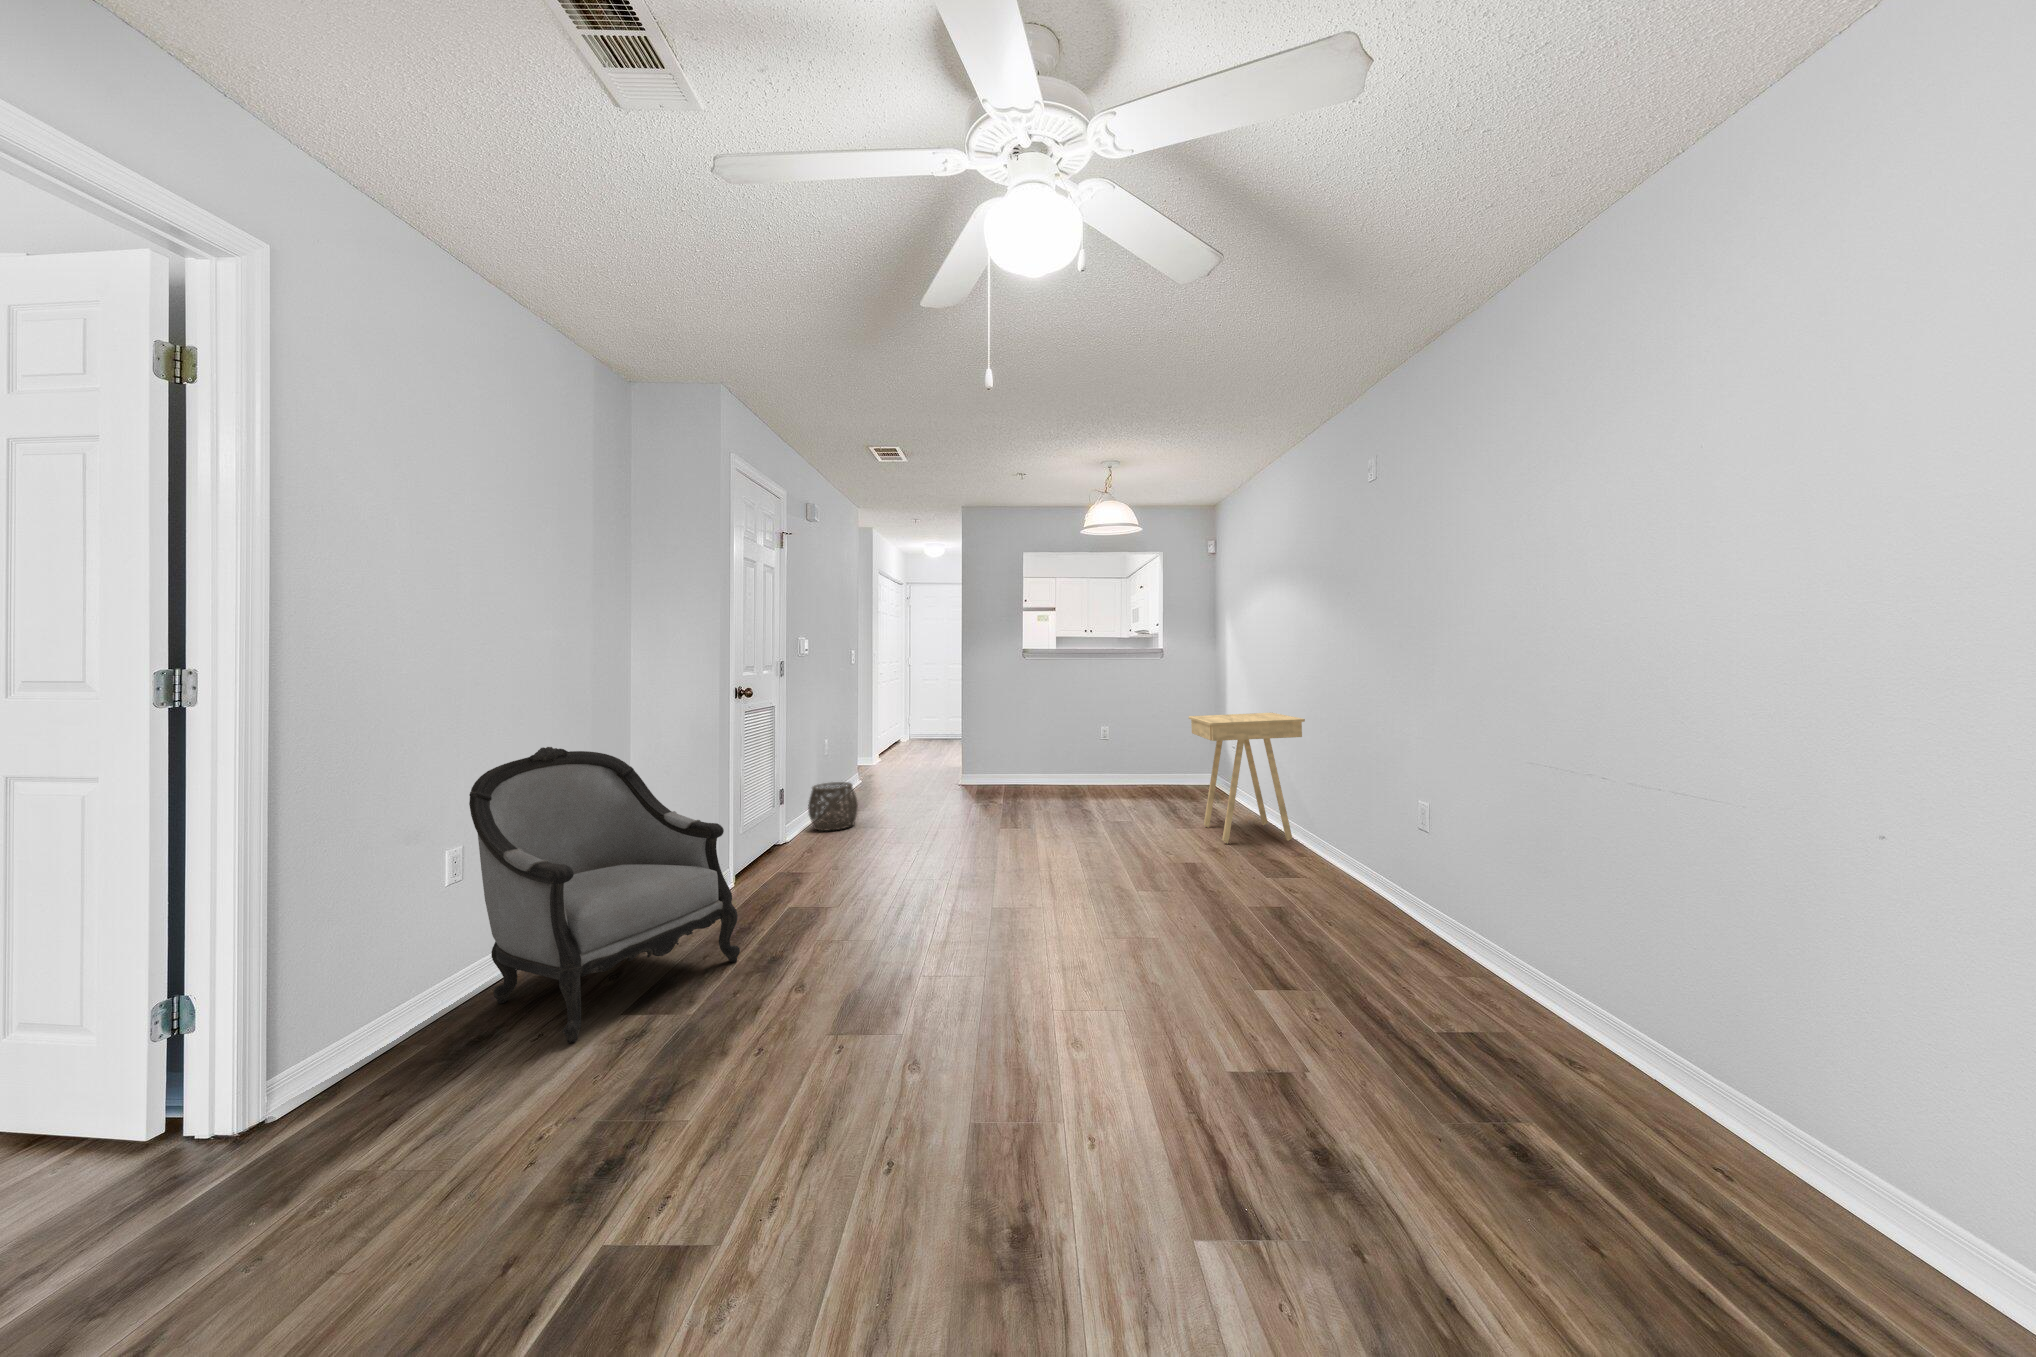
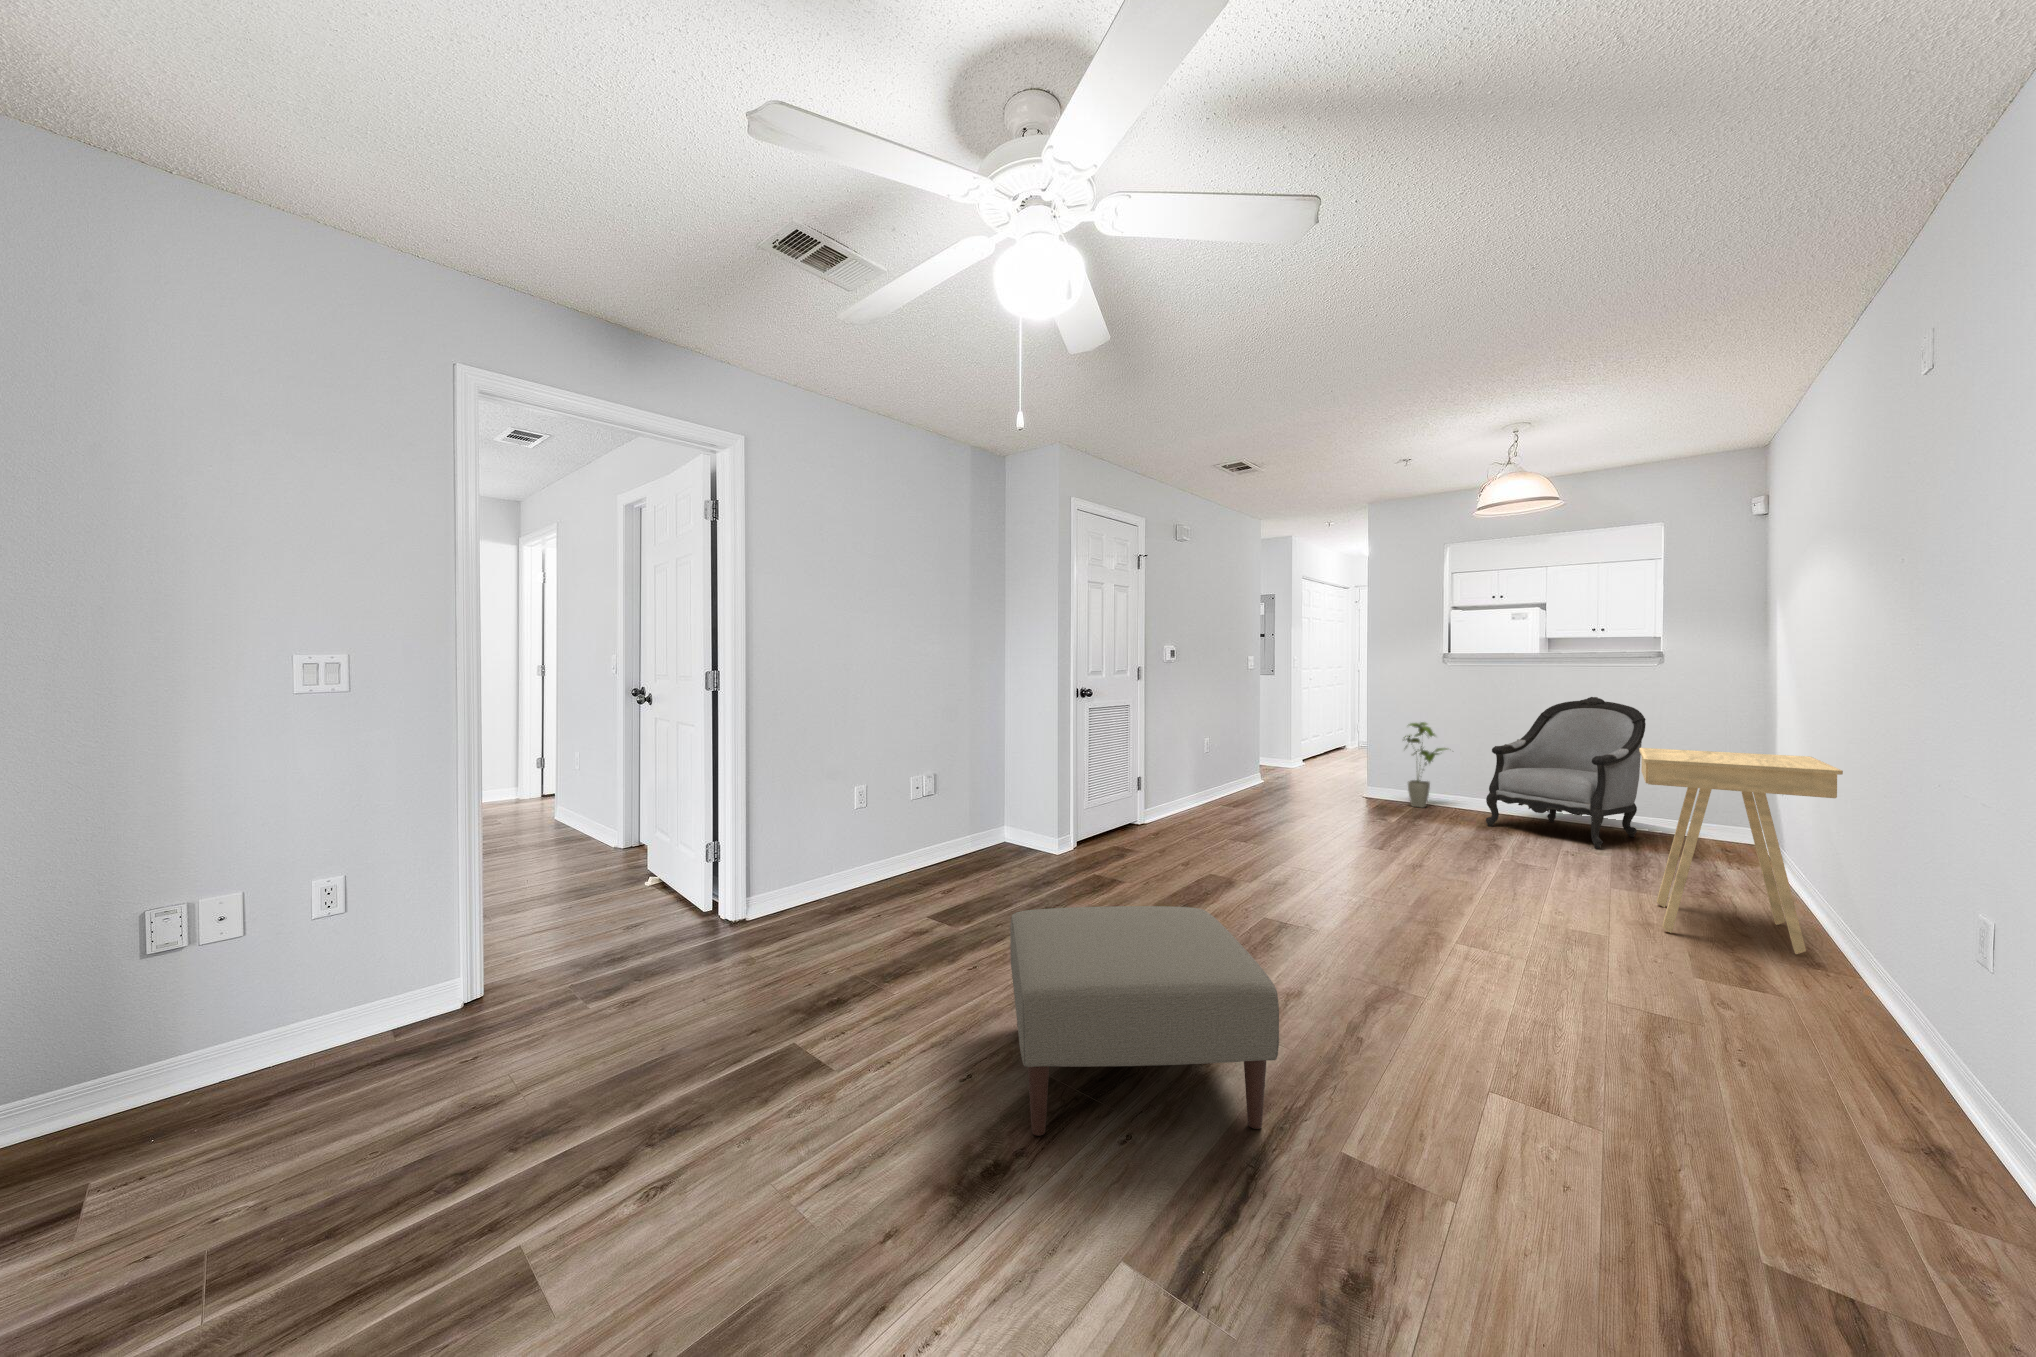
house plant: none [989,712,1029,785] -> present [1404,722,1447,808]
armchair: present [469,747,740,1043] -> present [1486,697,1646,848]
woven basket: present [808,782,858,831] -> none [1170,774,1219,820]
ottoman: none [865,901,1180,1181] -> present [1010,906,1279,1136]

